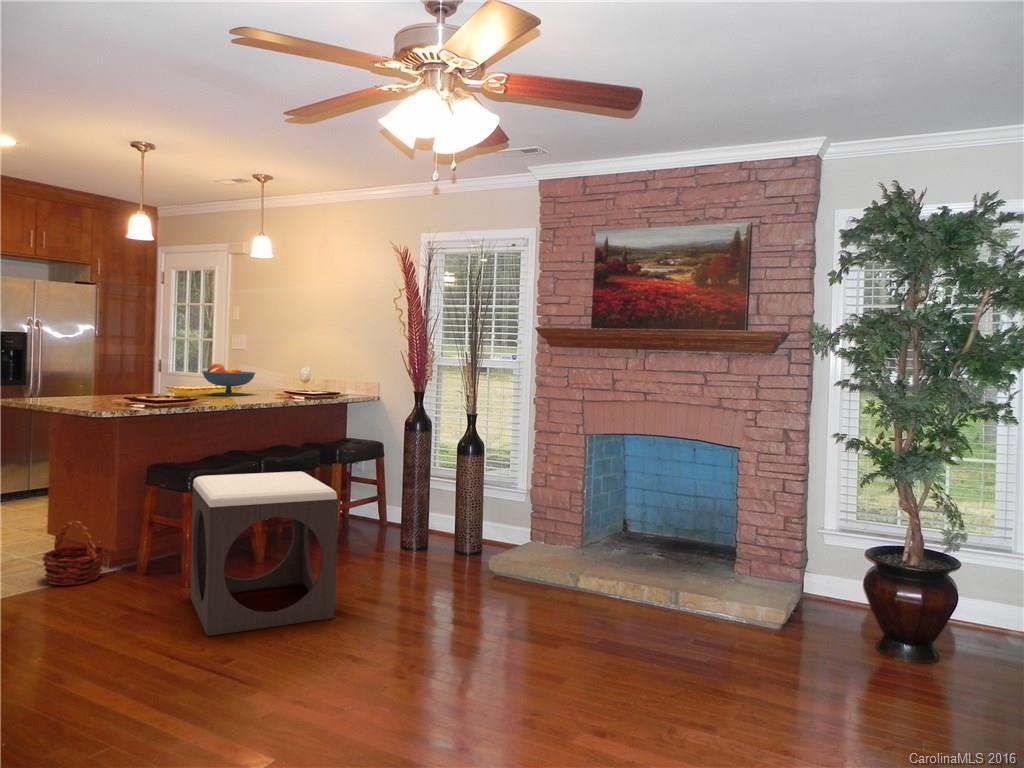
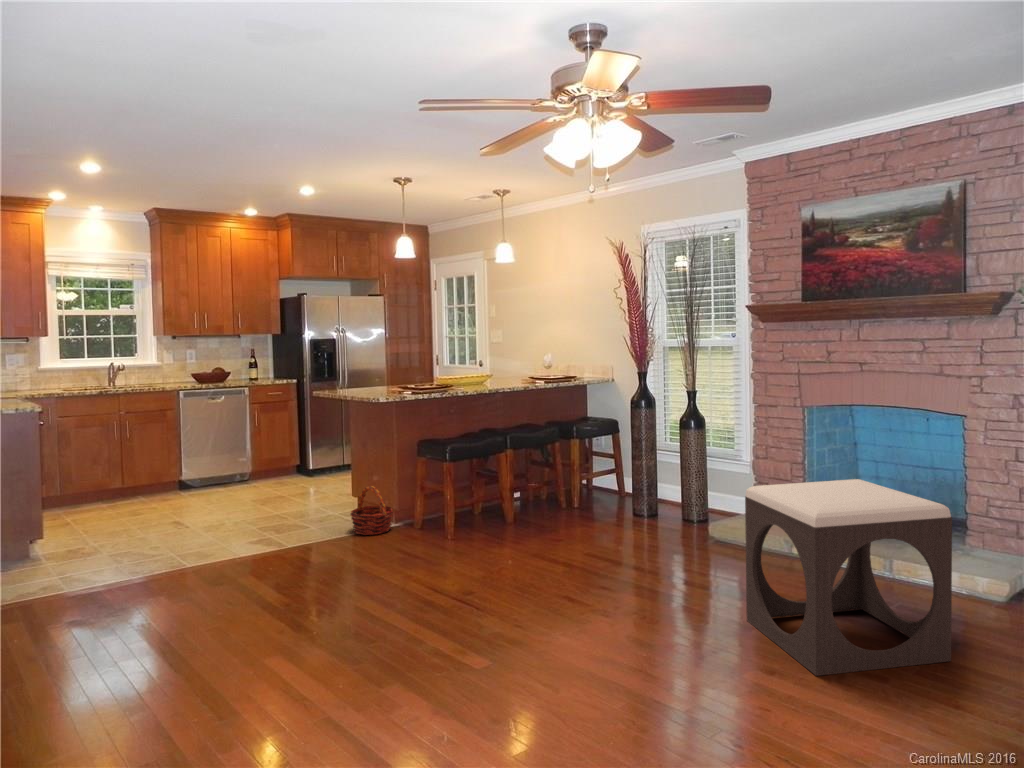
fruit bowl: present [202,364,255,396] -> none [461,357,503,383]
footstool: present [190,471,338,636] -> present [745,479,952,676]

